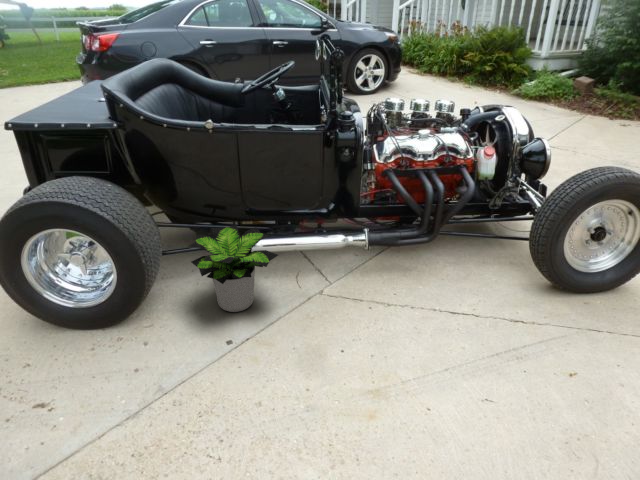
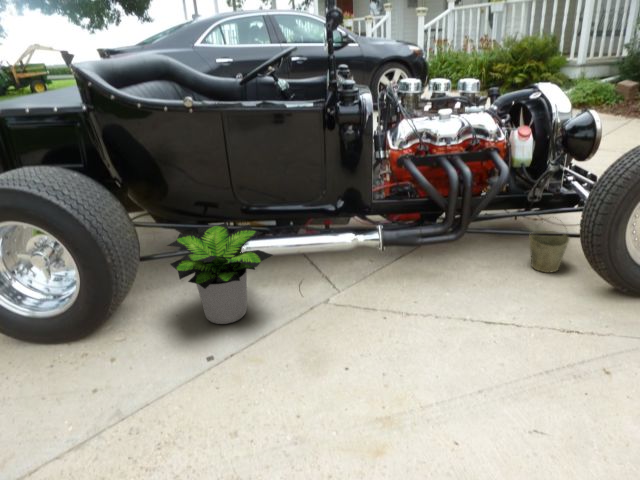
bucket: none [489,223,522,269] -> present [530,230,570,272]

